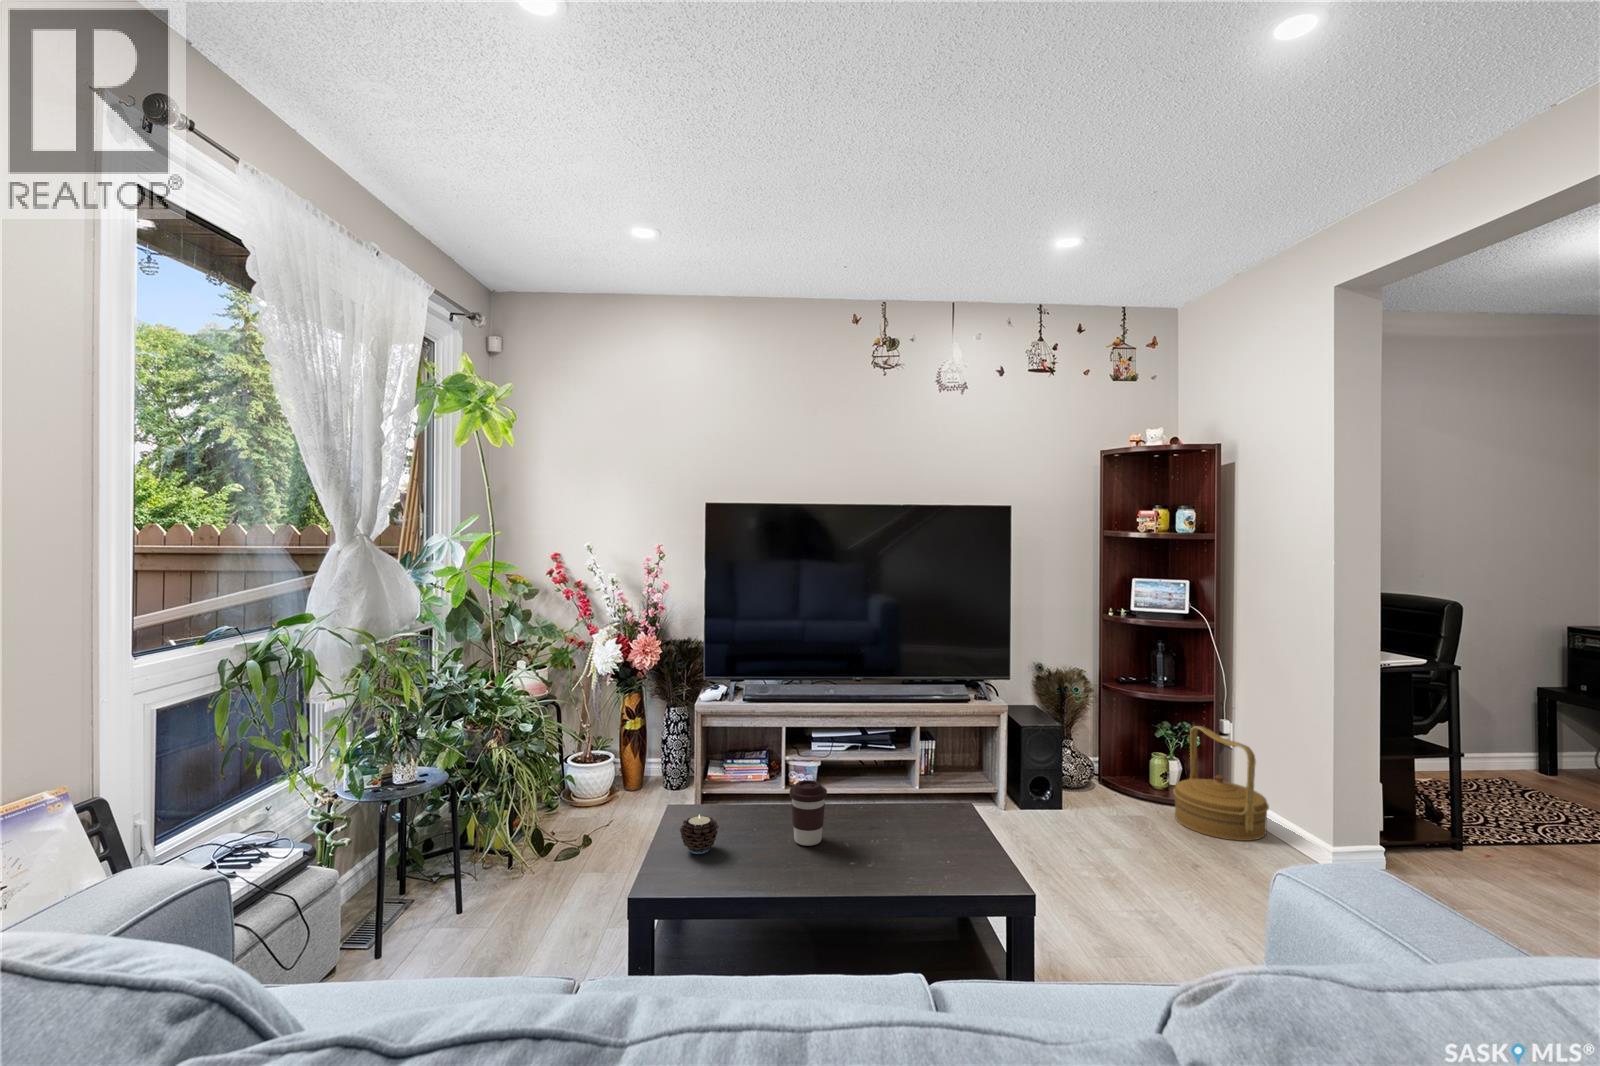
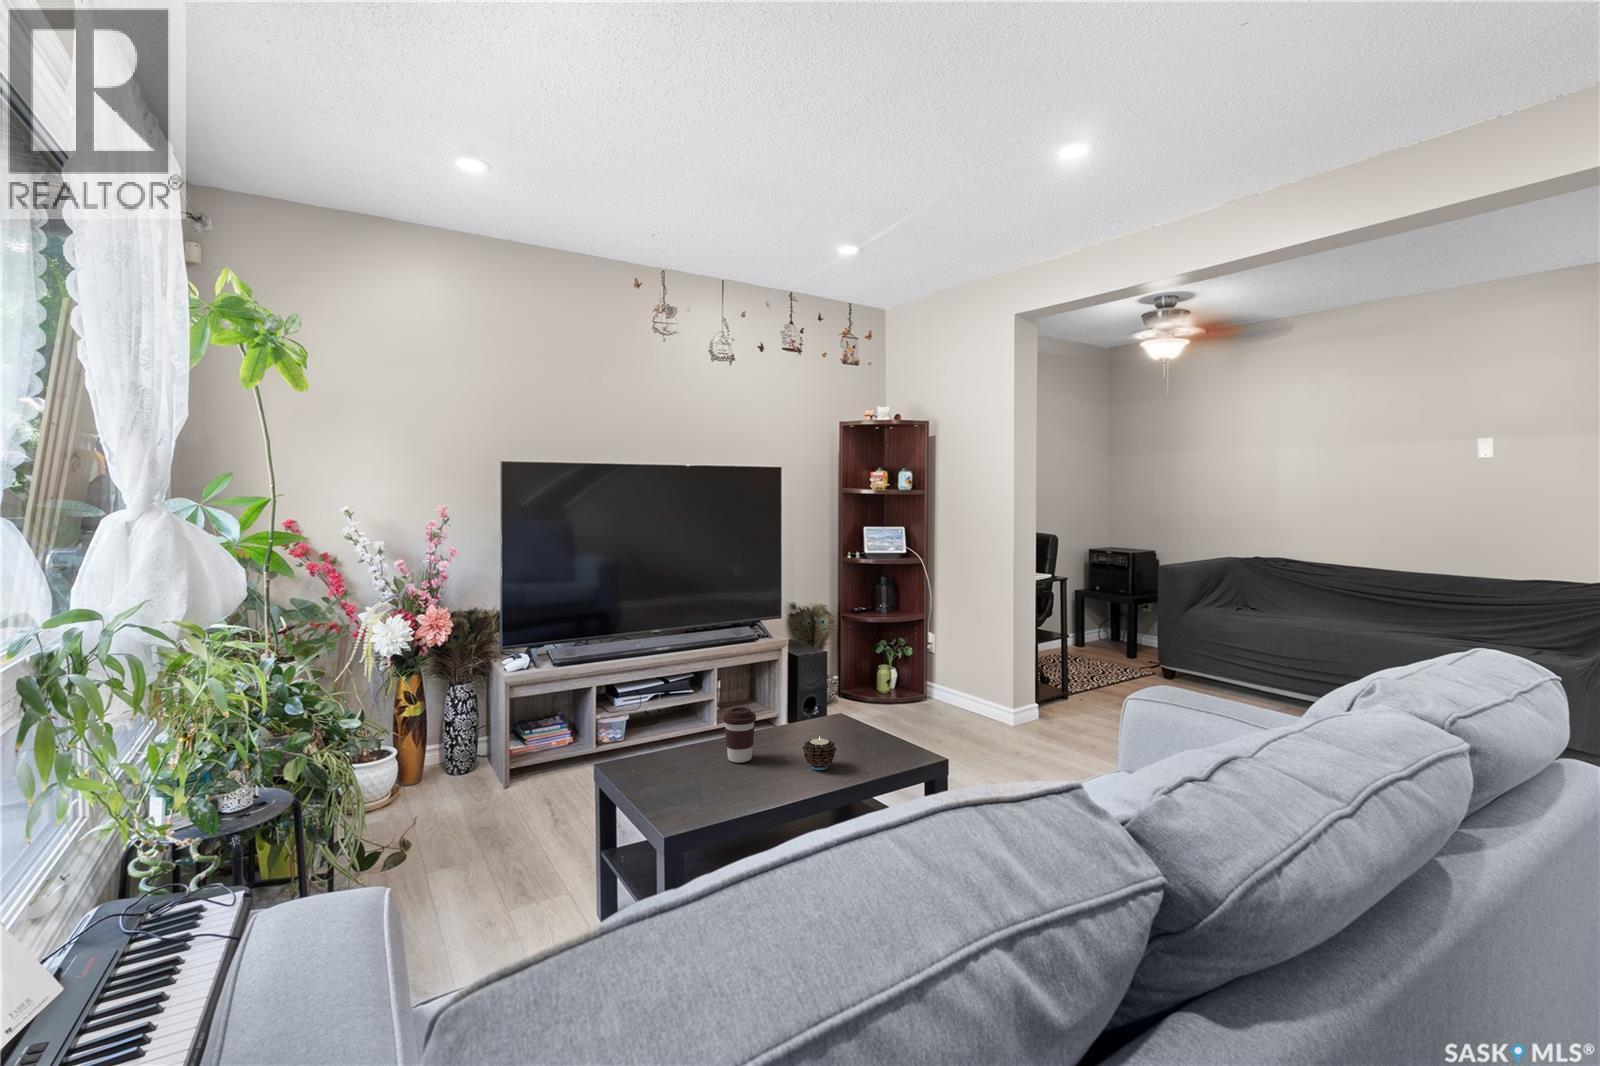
woven basket: present [1173,726,1269,841] -> none [903,641,967,722]
candle: present [680,815,719,854] -> present [802,737,836,770]

